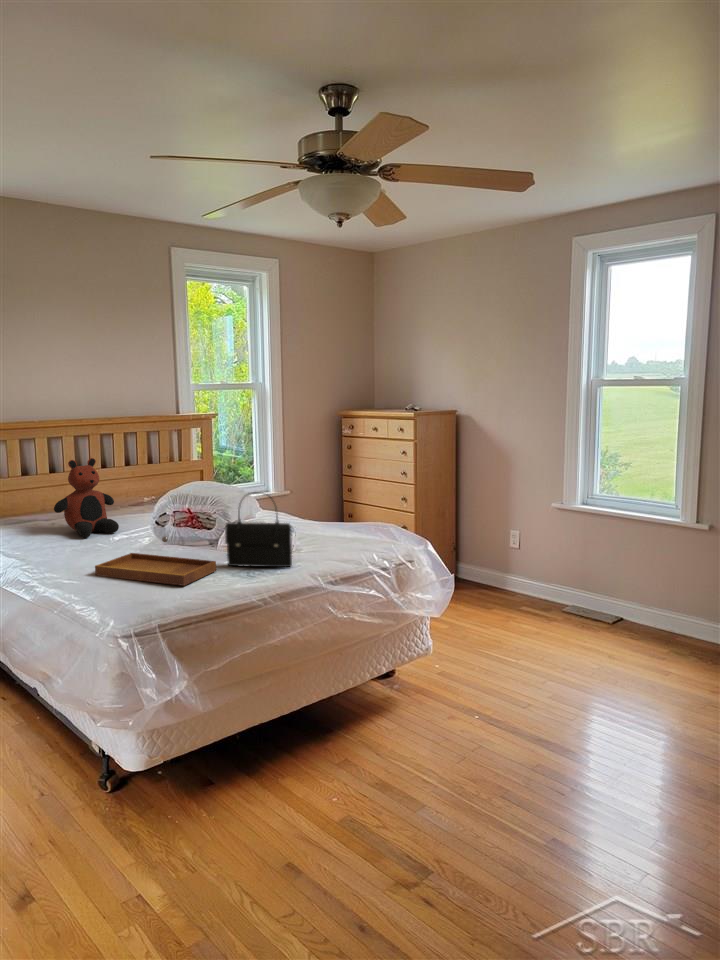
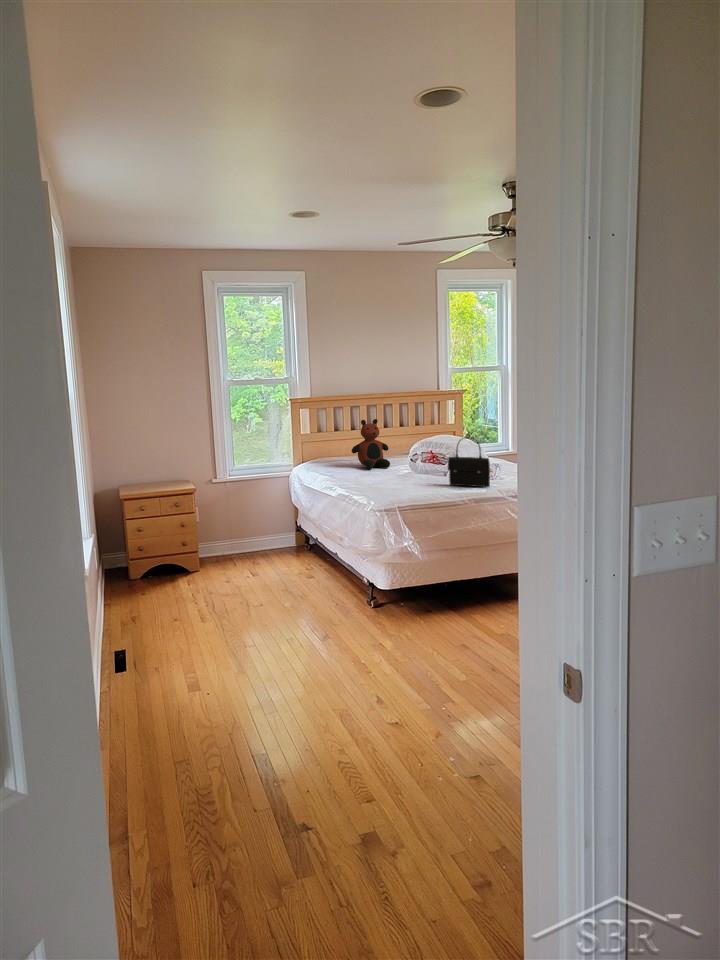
tray: present [95,536,216,586] -> none [371,464,441,491]

